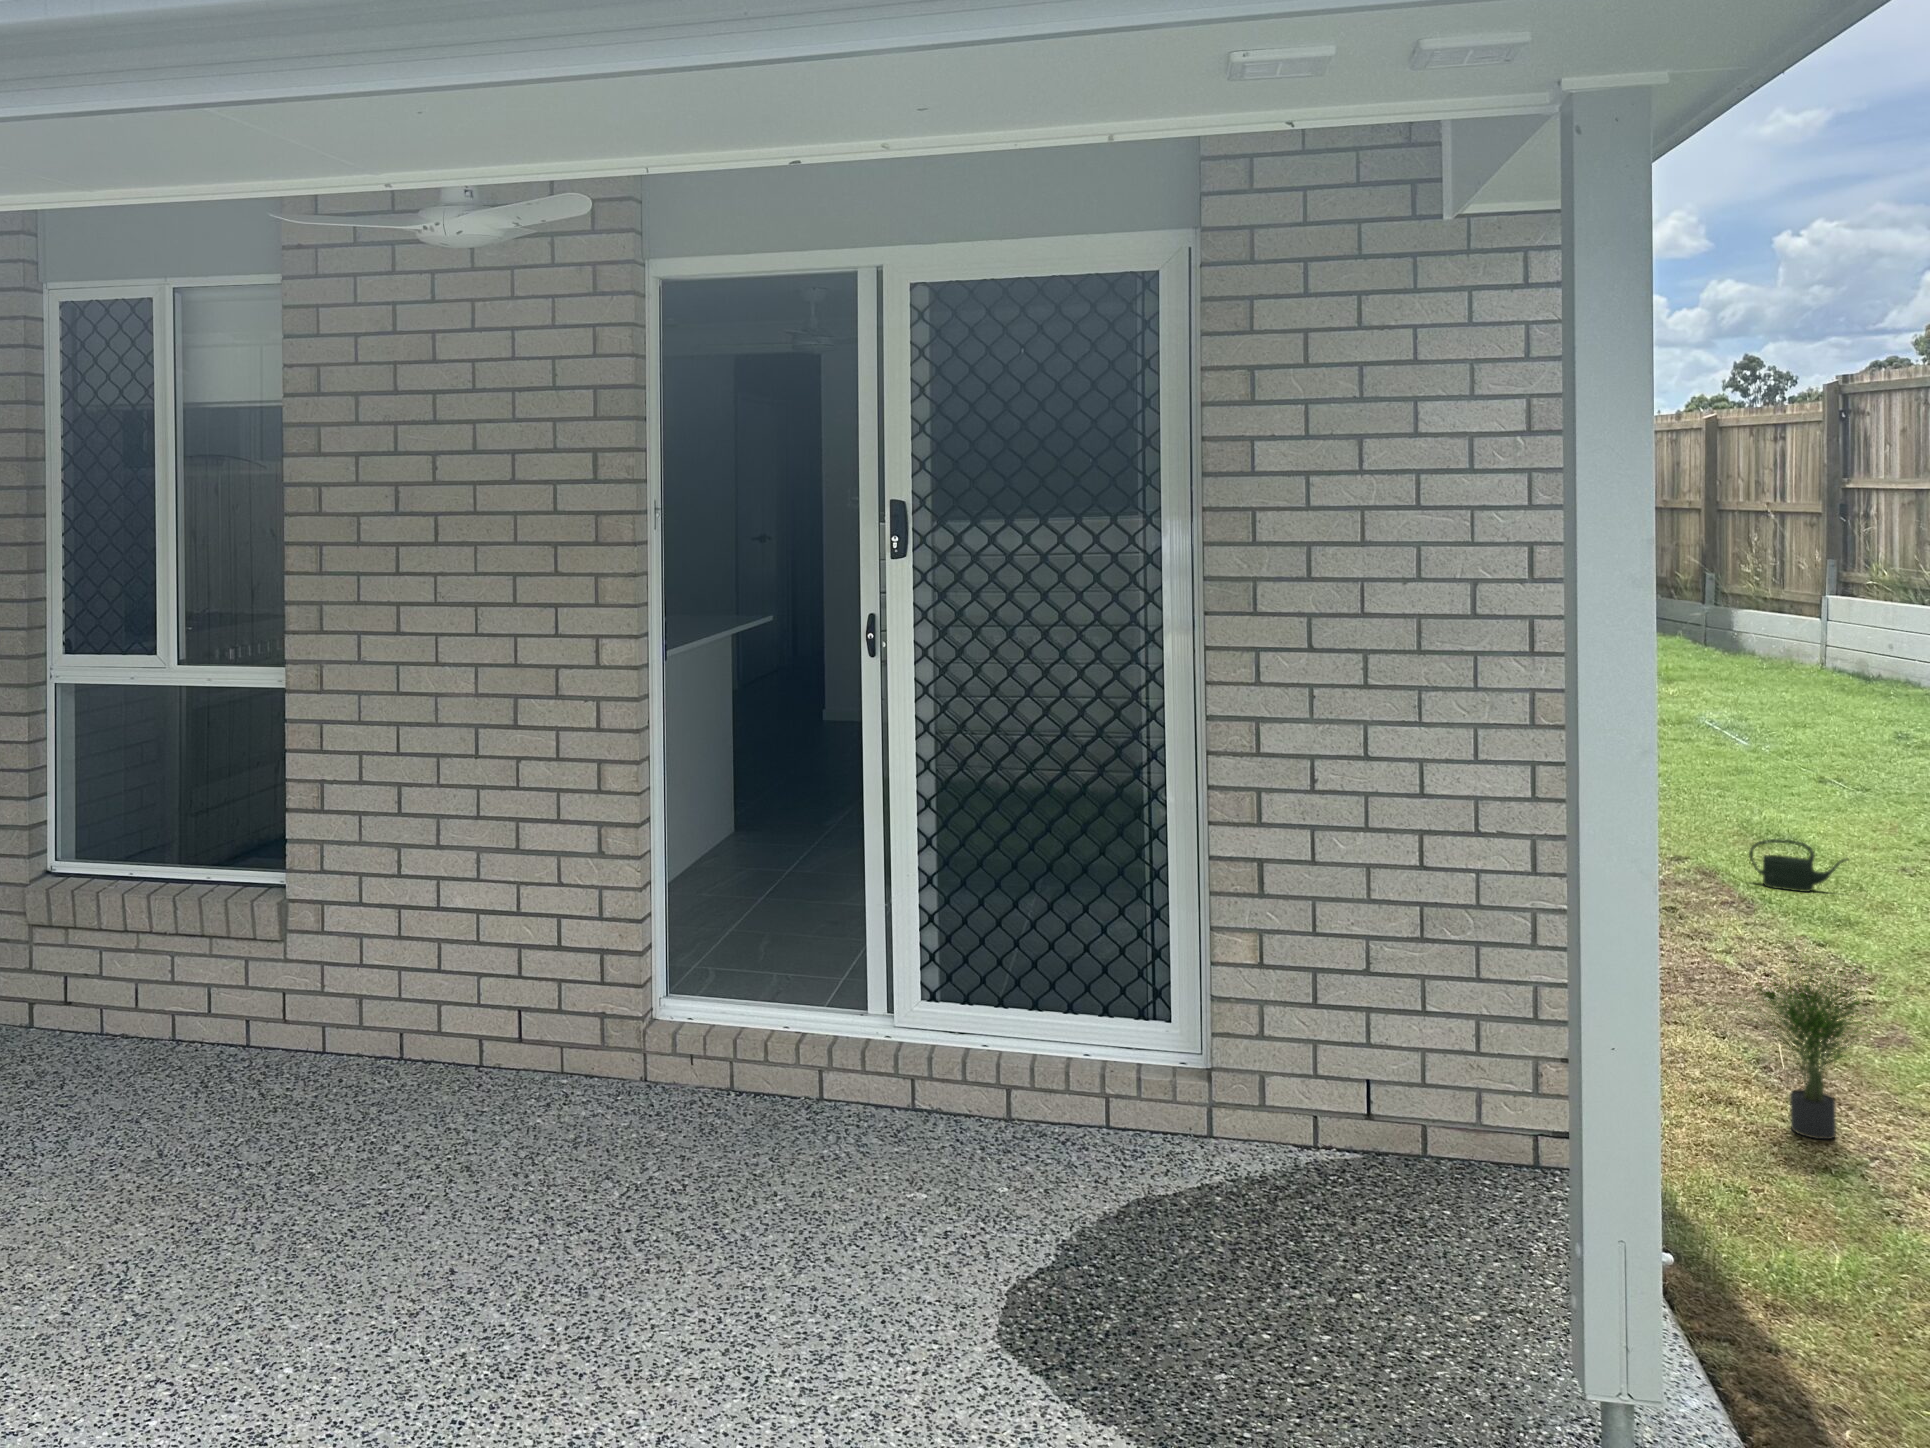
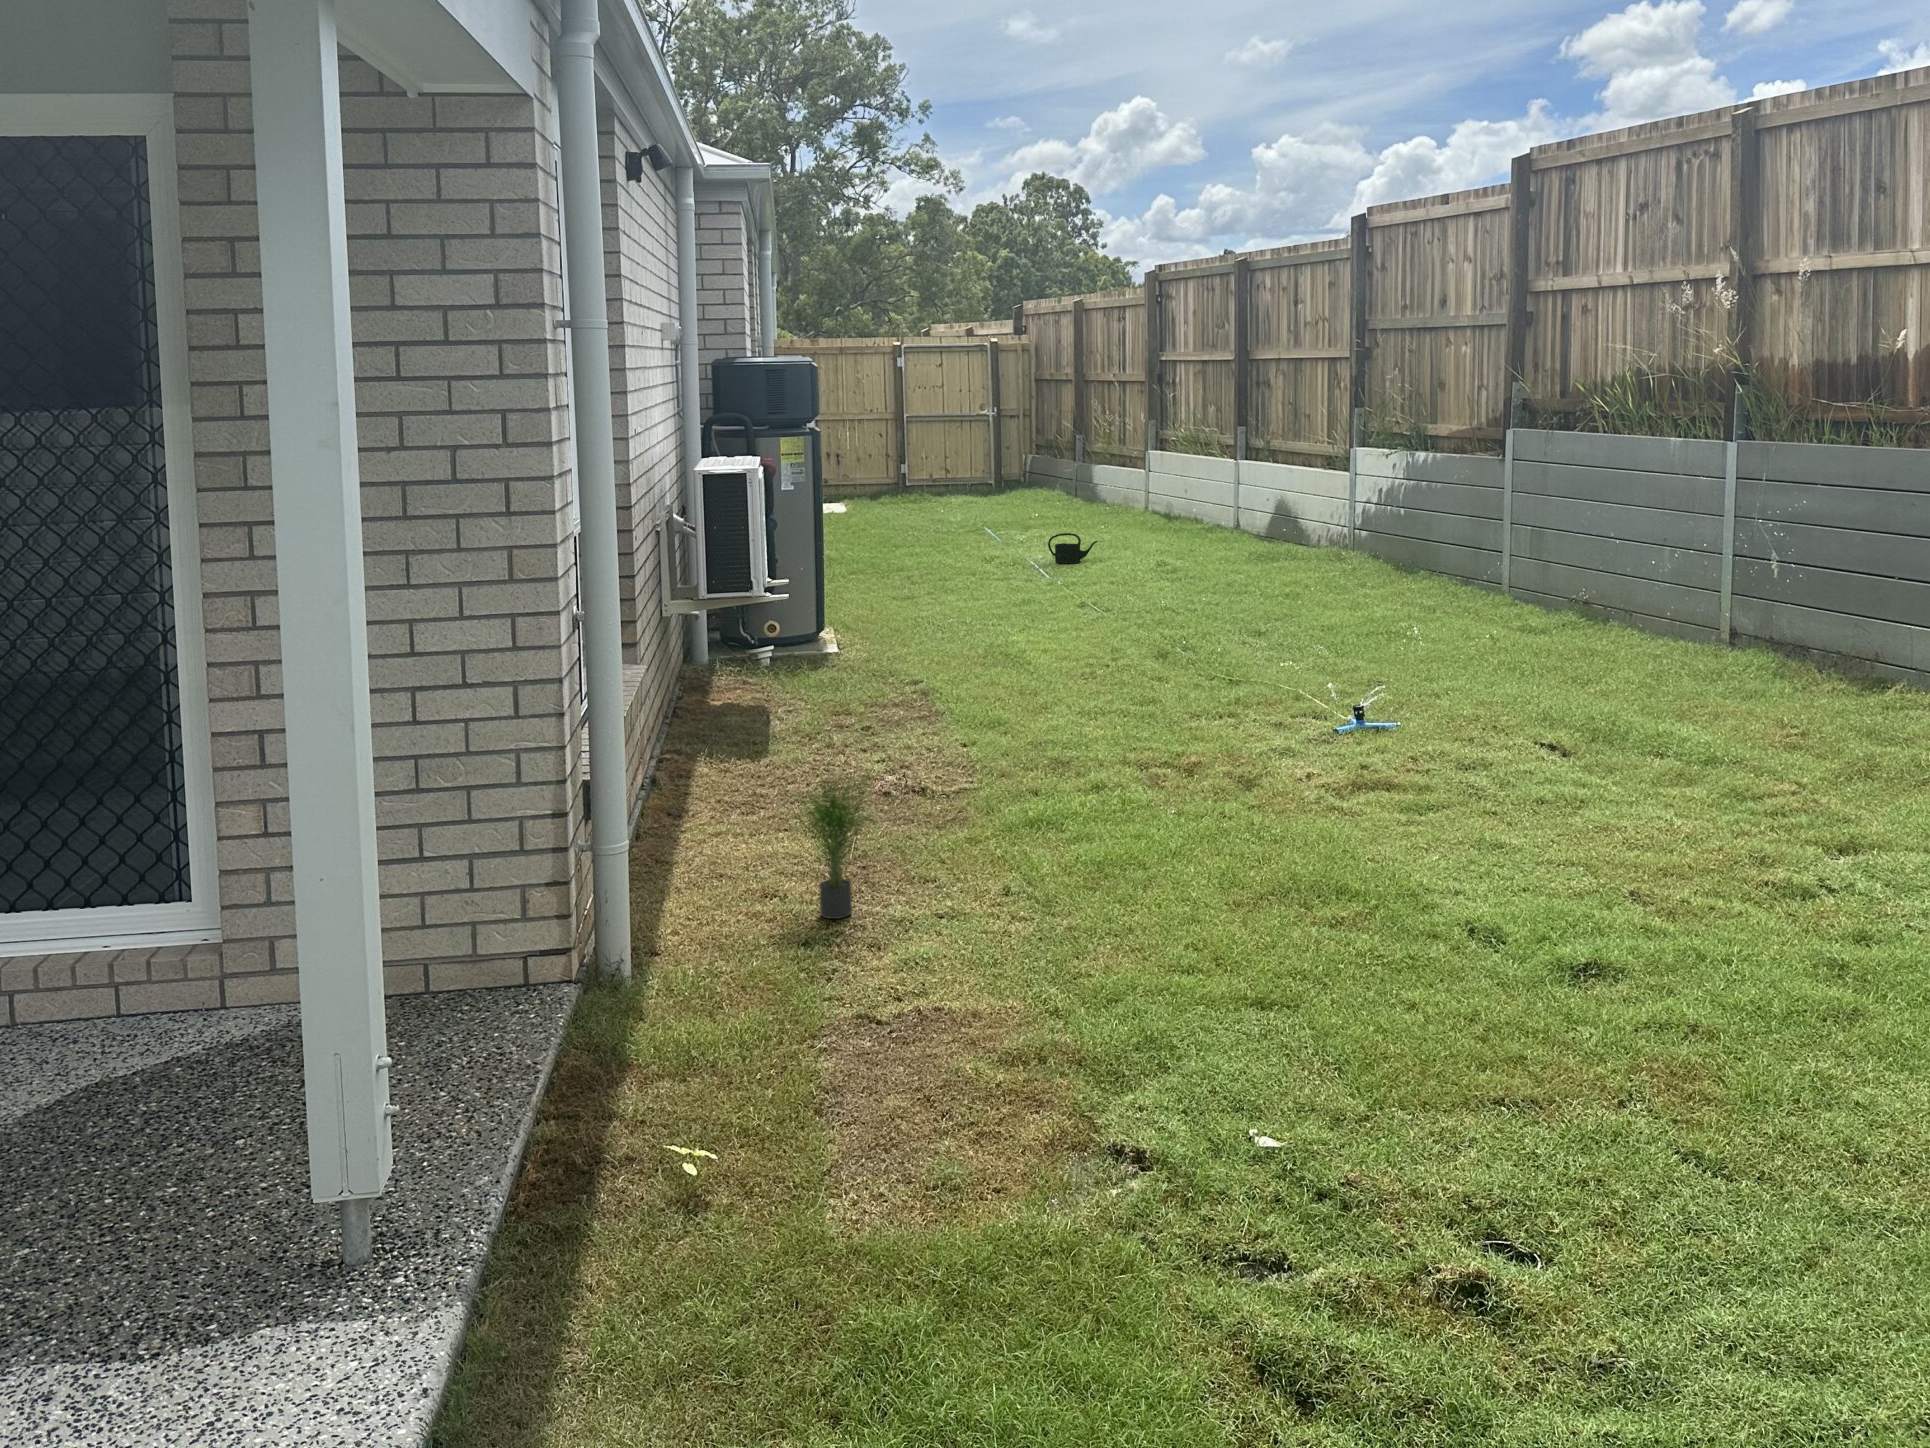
watering can: present [1749,839,1848,892] -> present [1048,533,1097,563]

